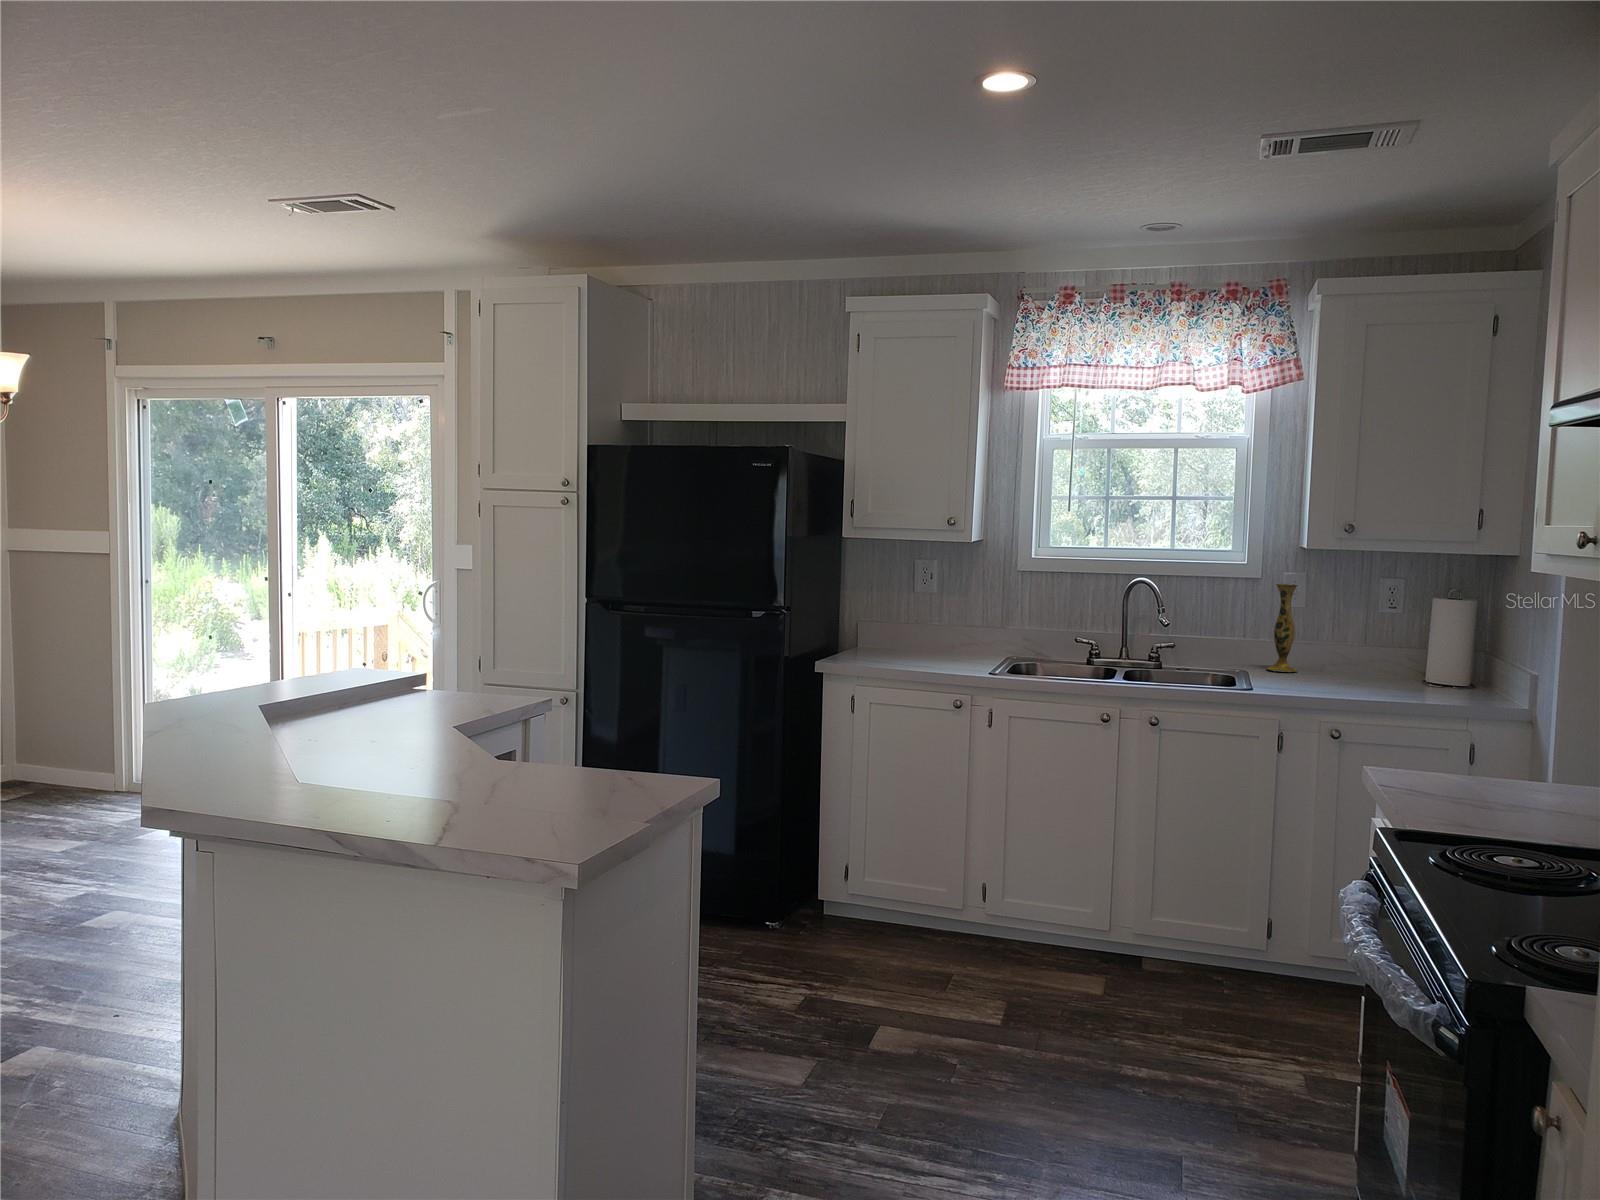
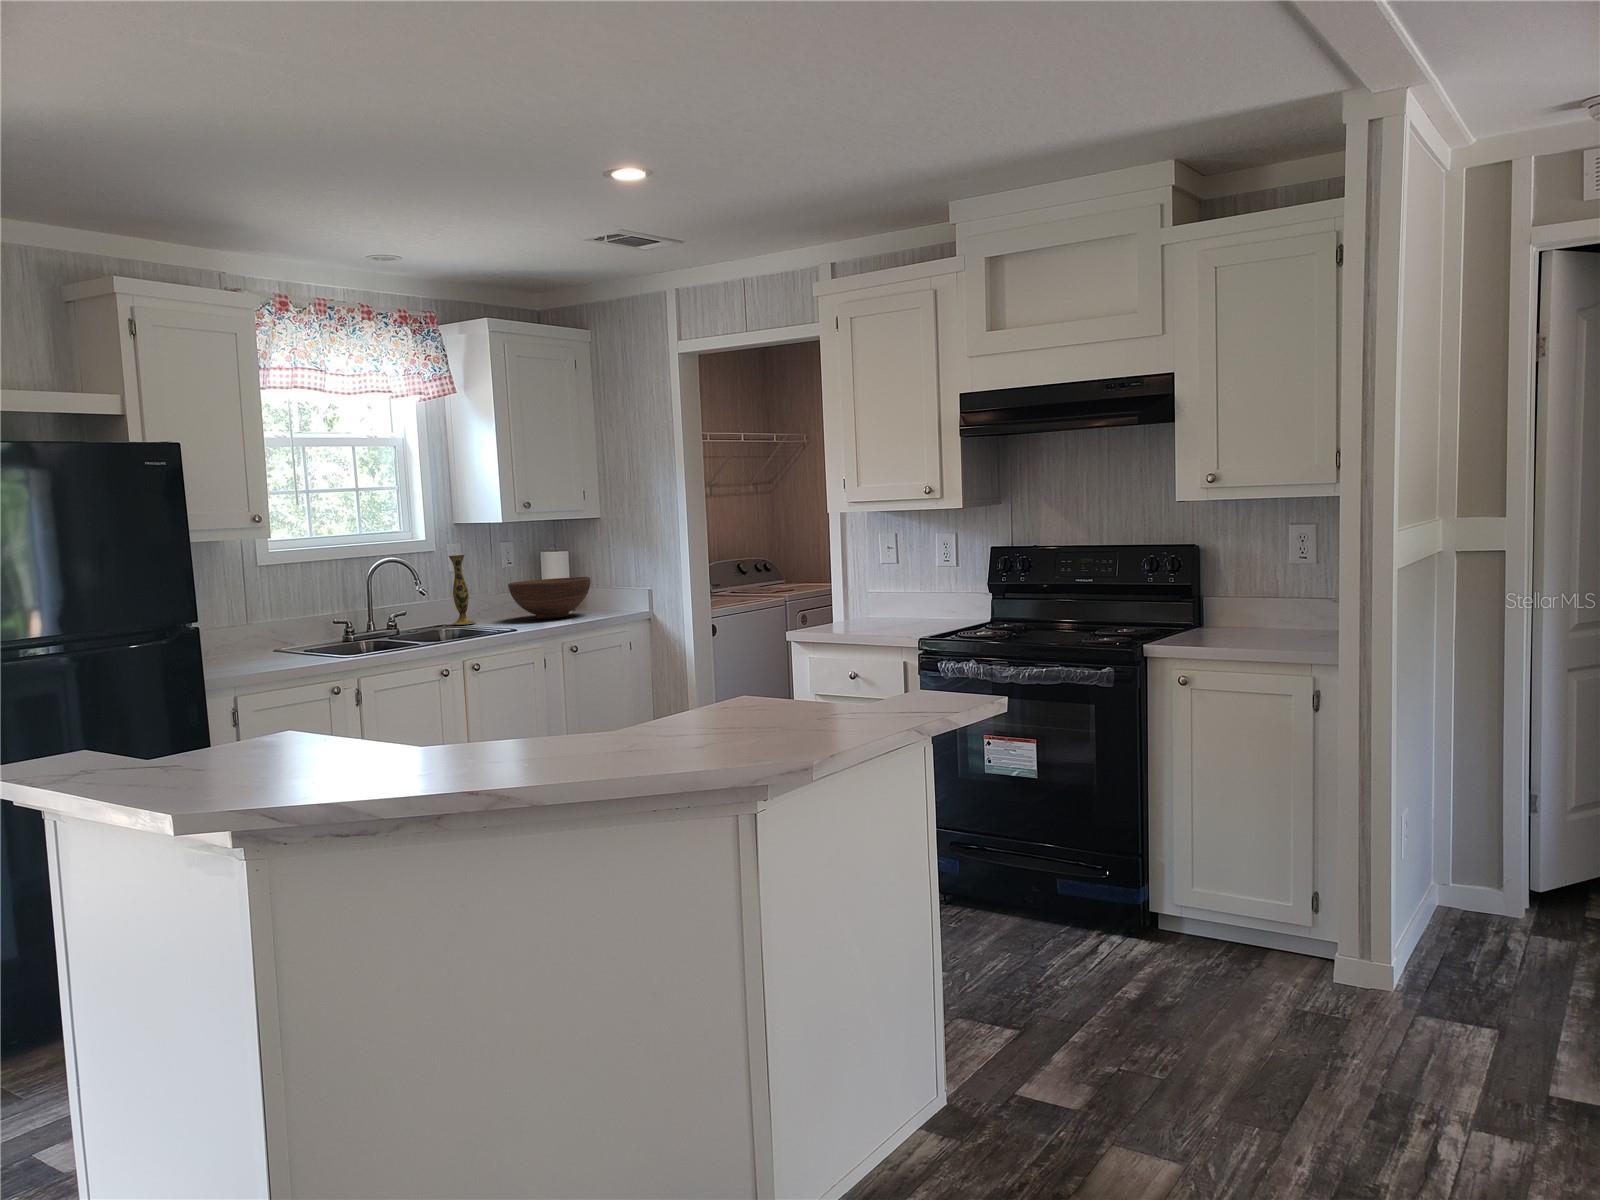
fruit bowl: none [1313,630,1437,688] -> present [508,577,591,619]

